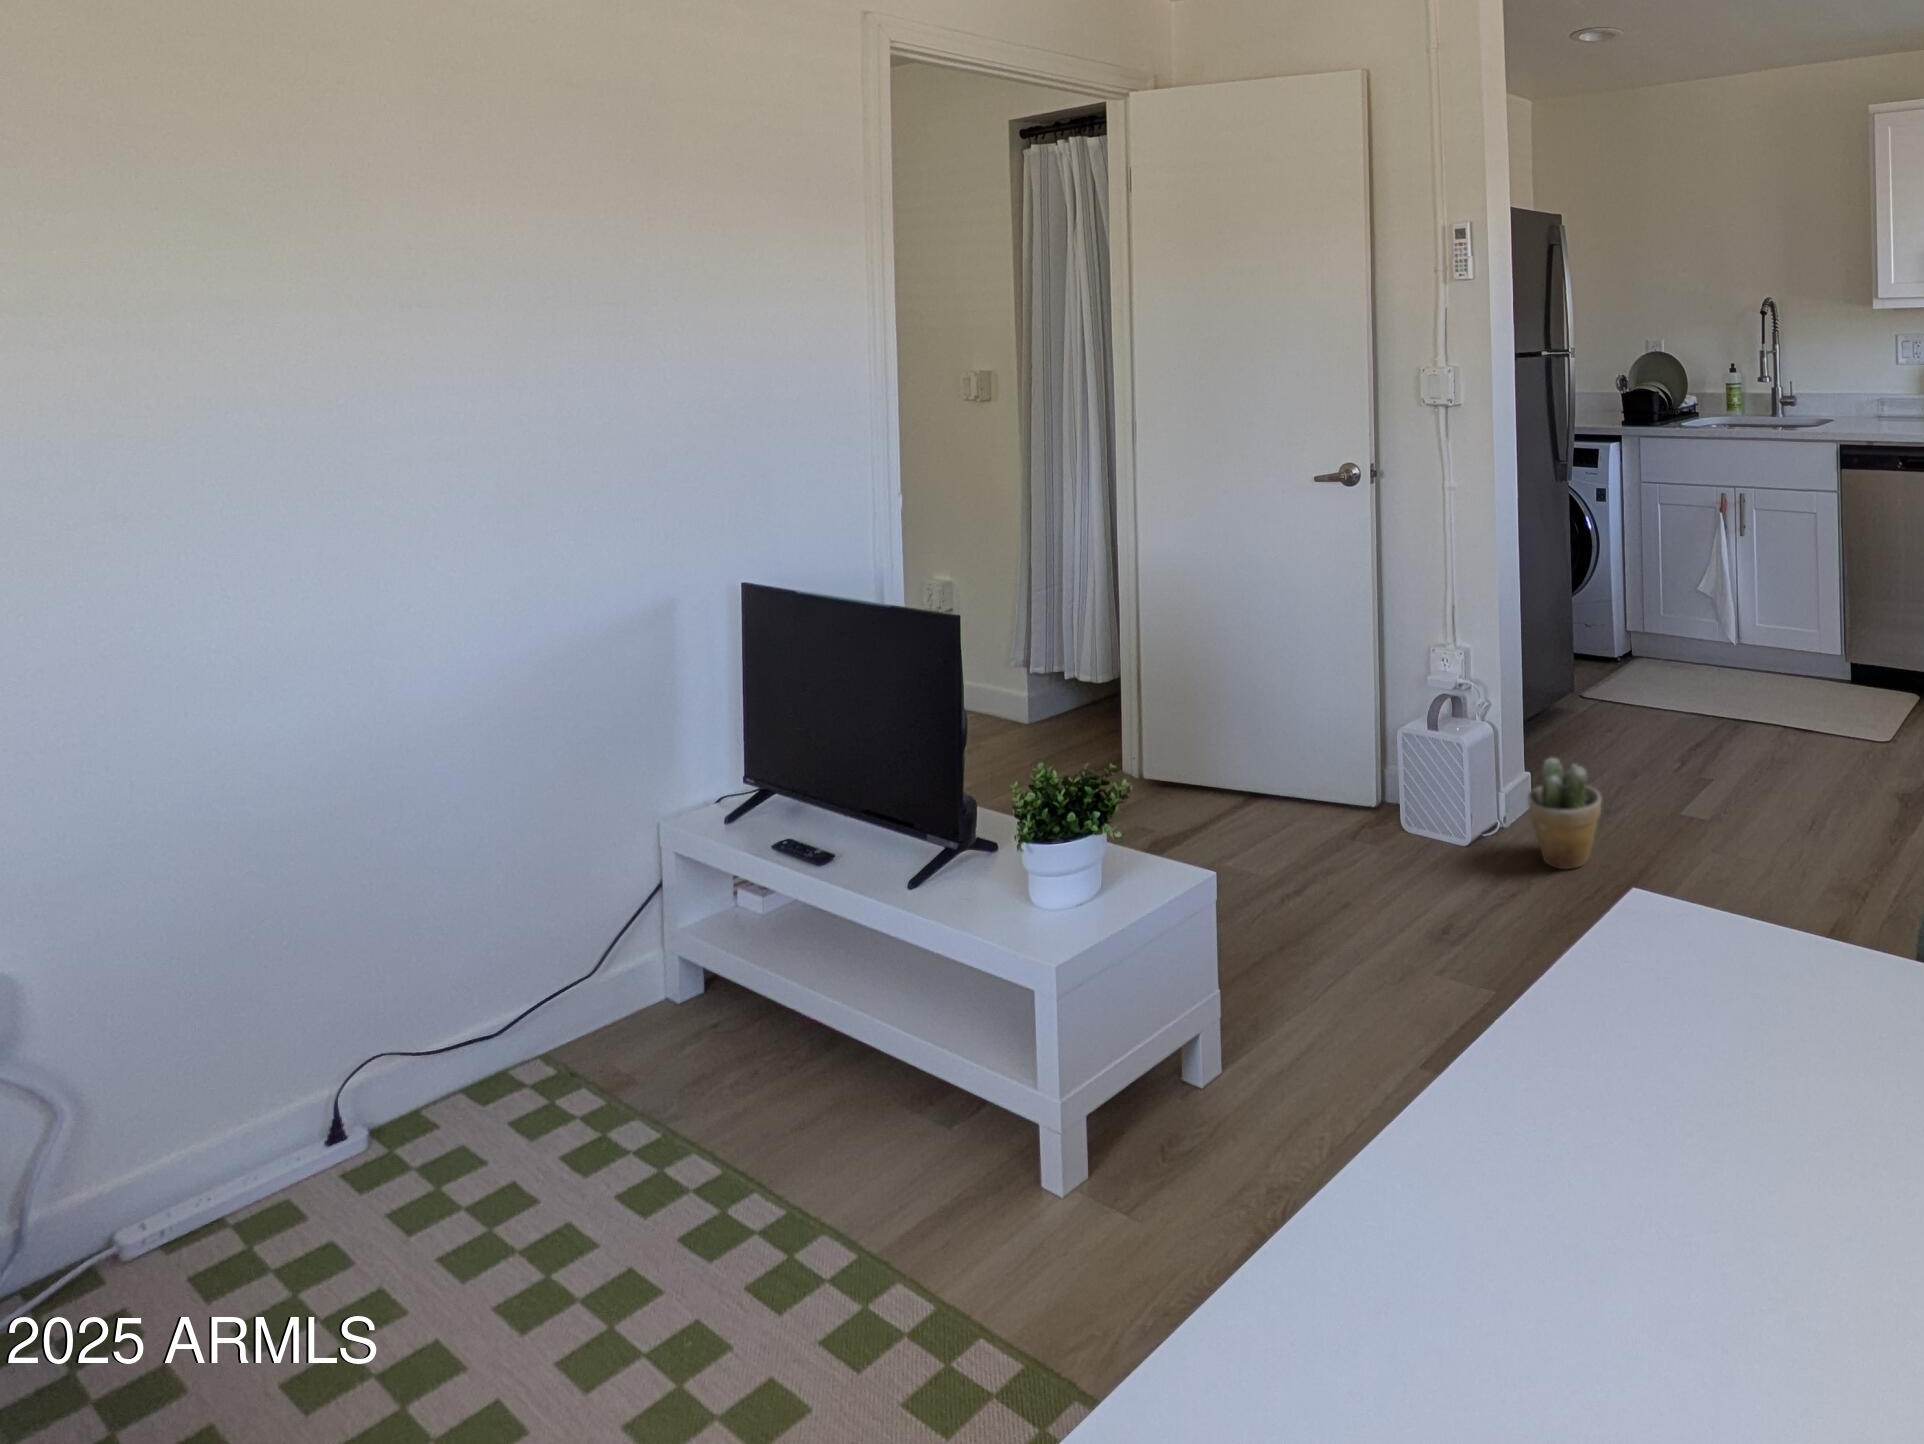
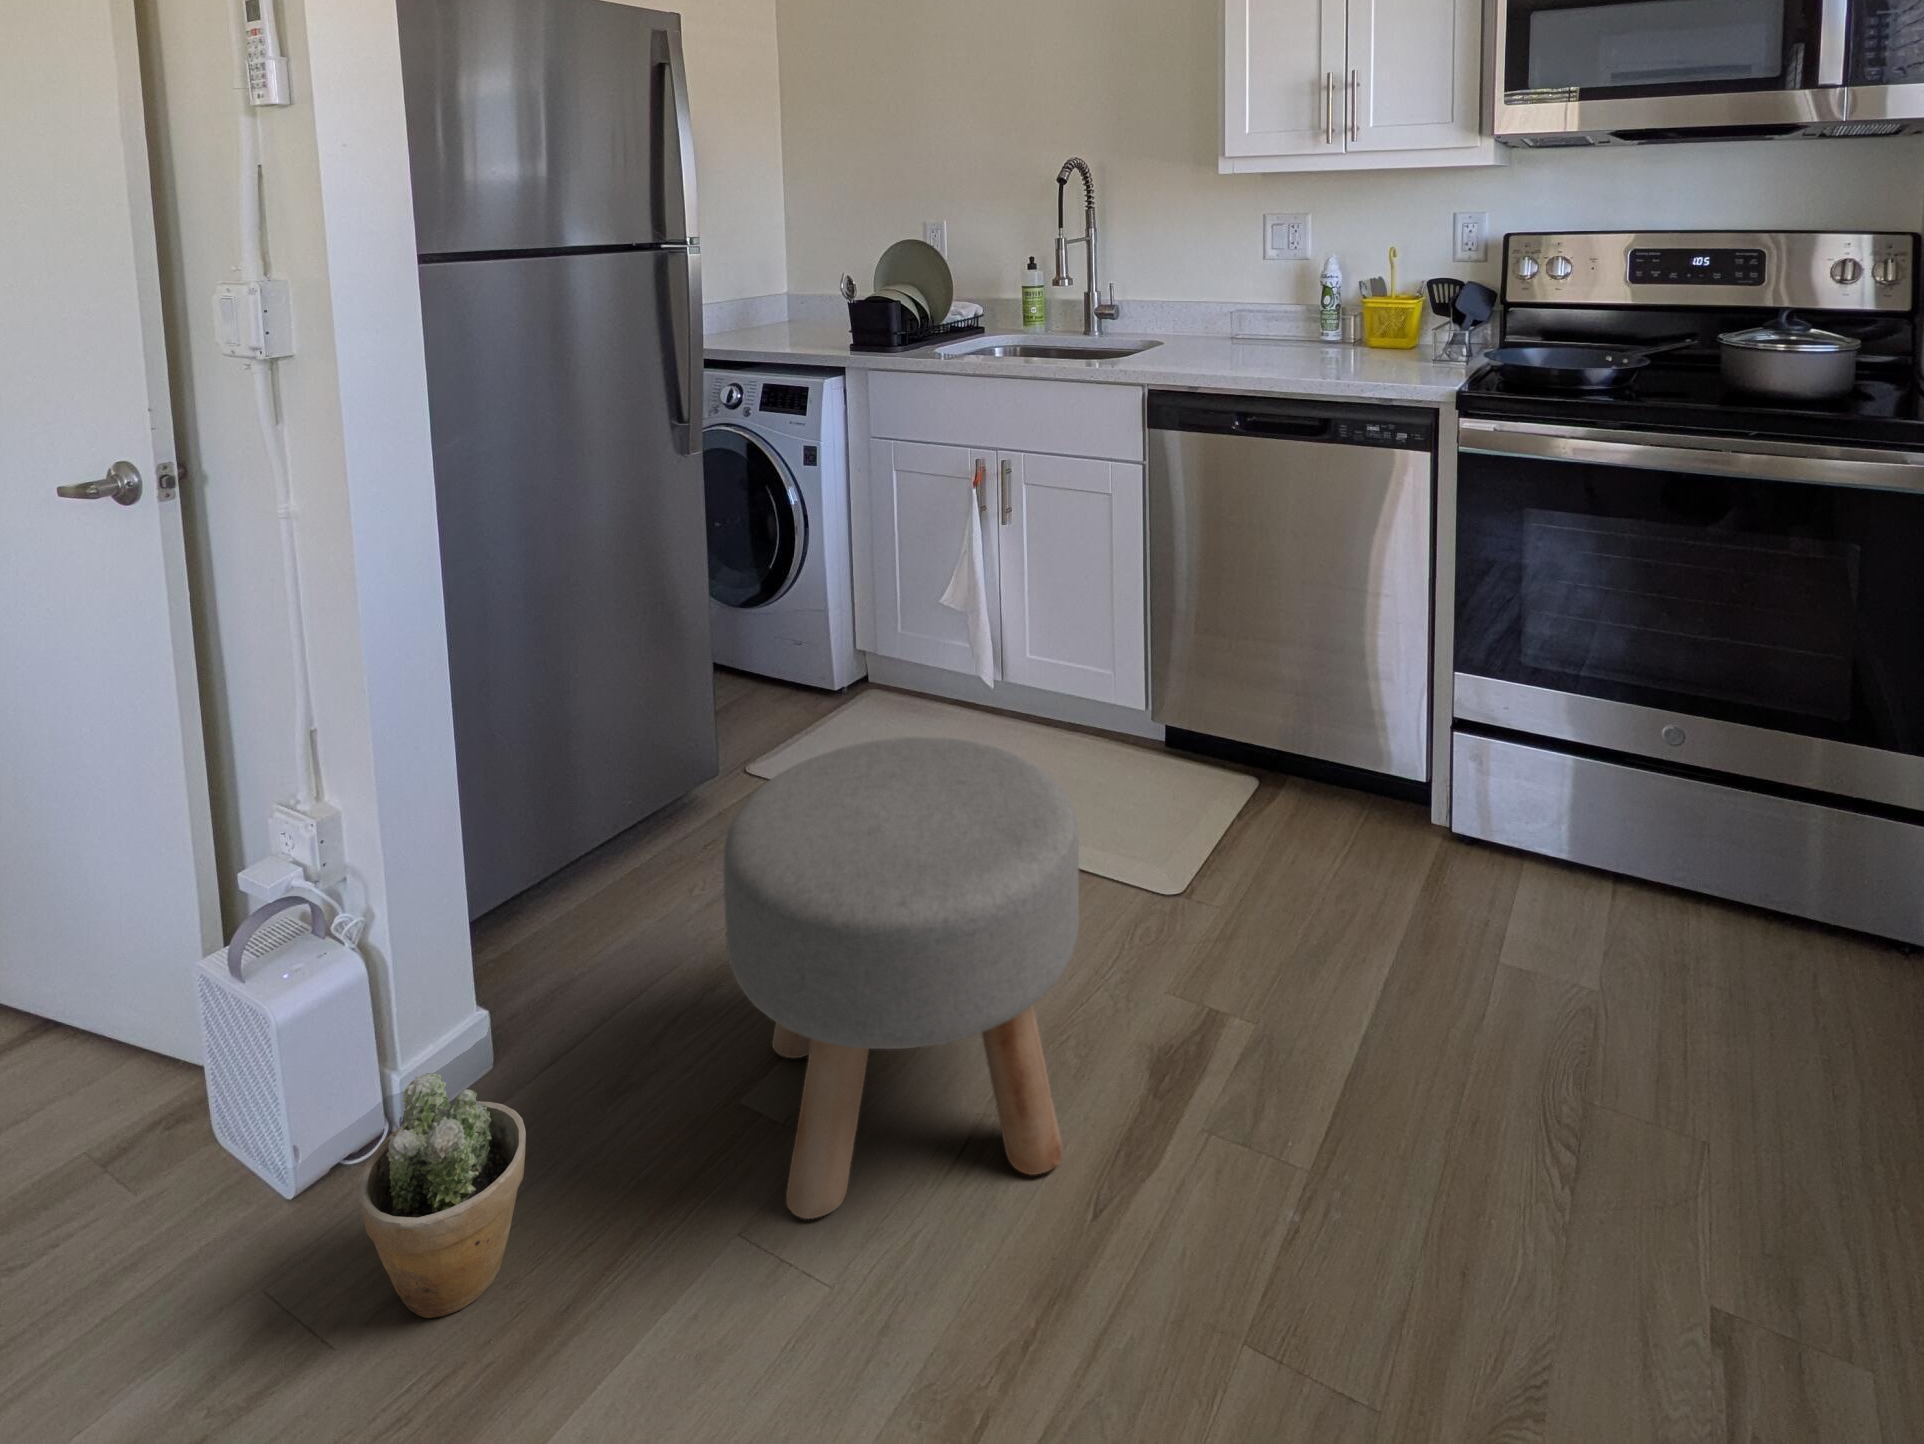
ottoman: none [1666,627,1855,843] -> present [724,737,1079,1219]

